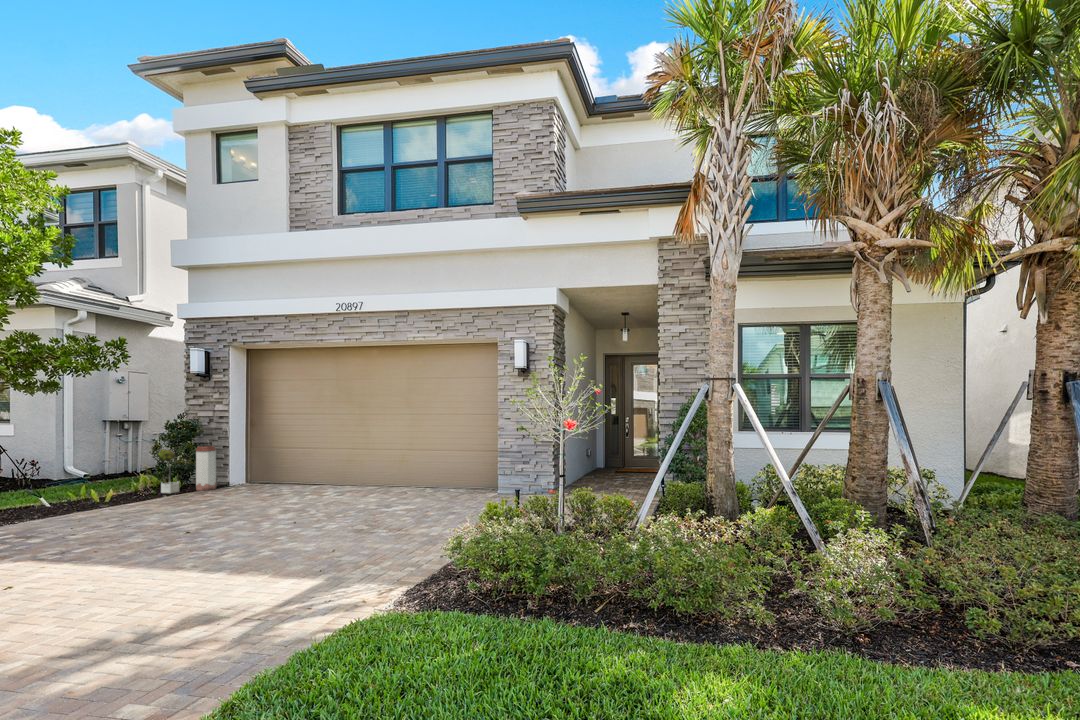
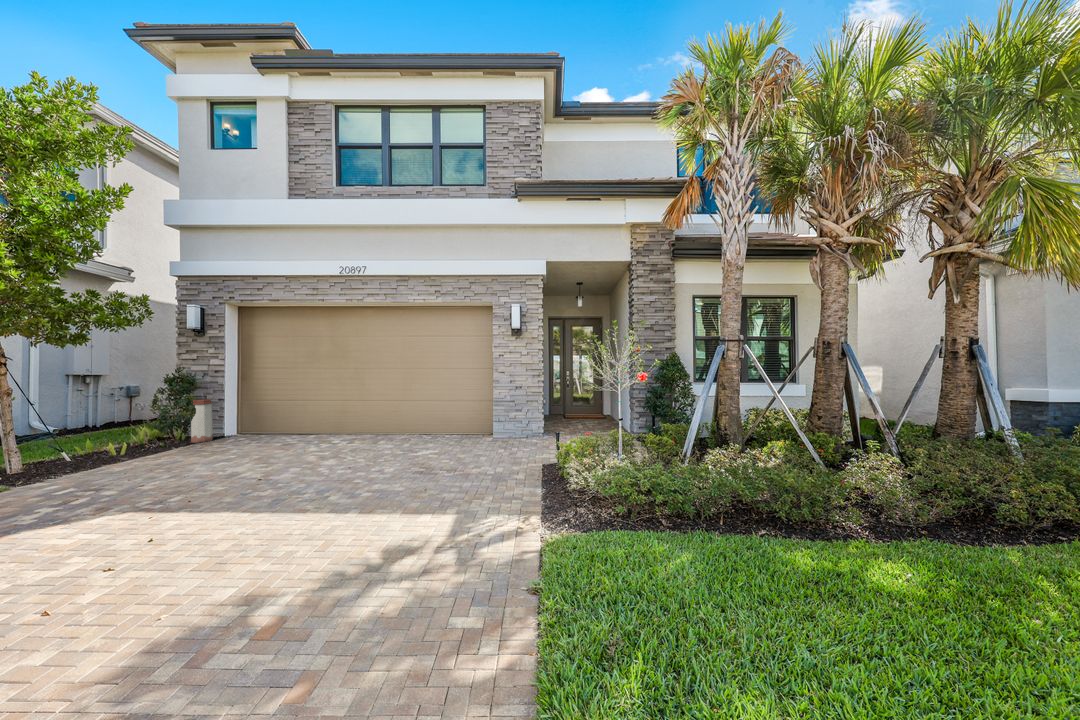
potted tree: present [158,449,179,493] -> none [148,403,173,447]

